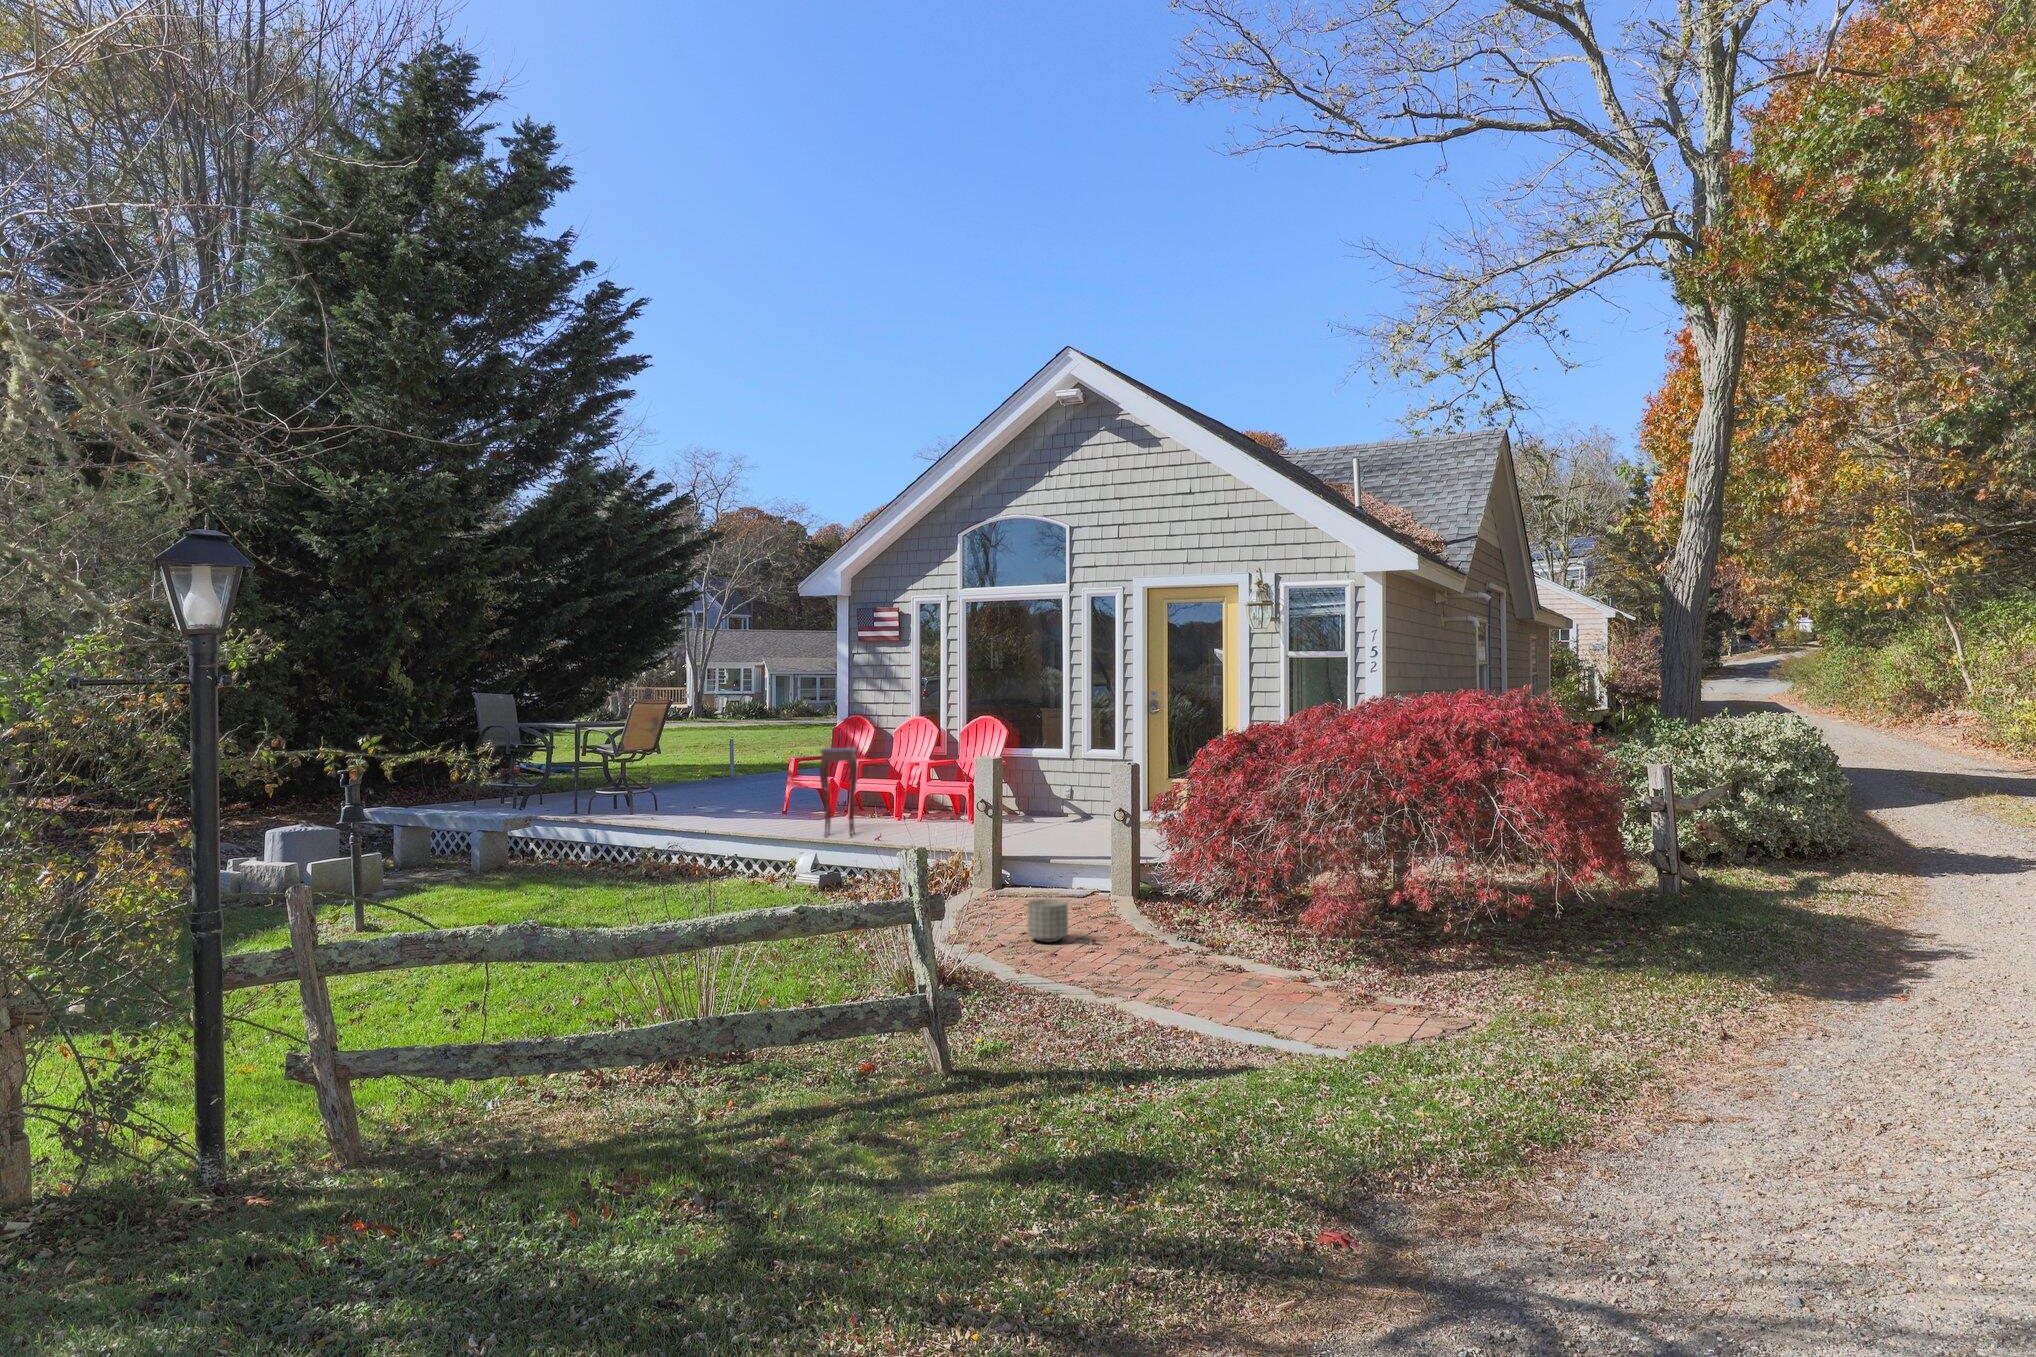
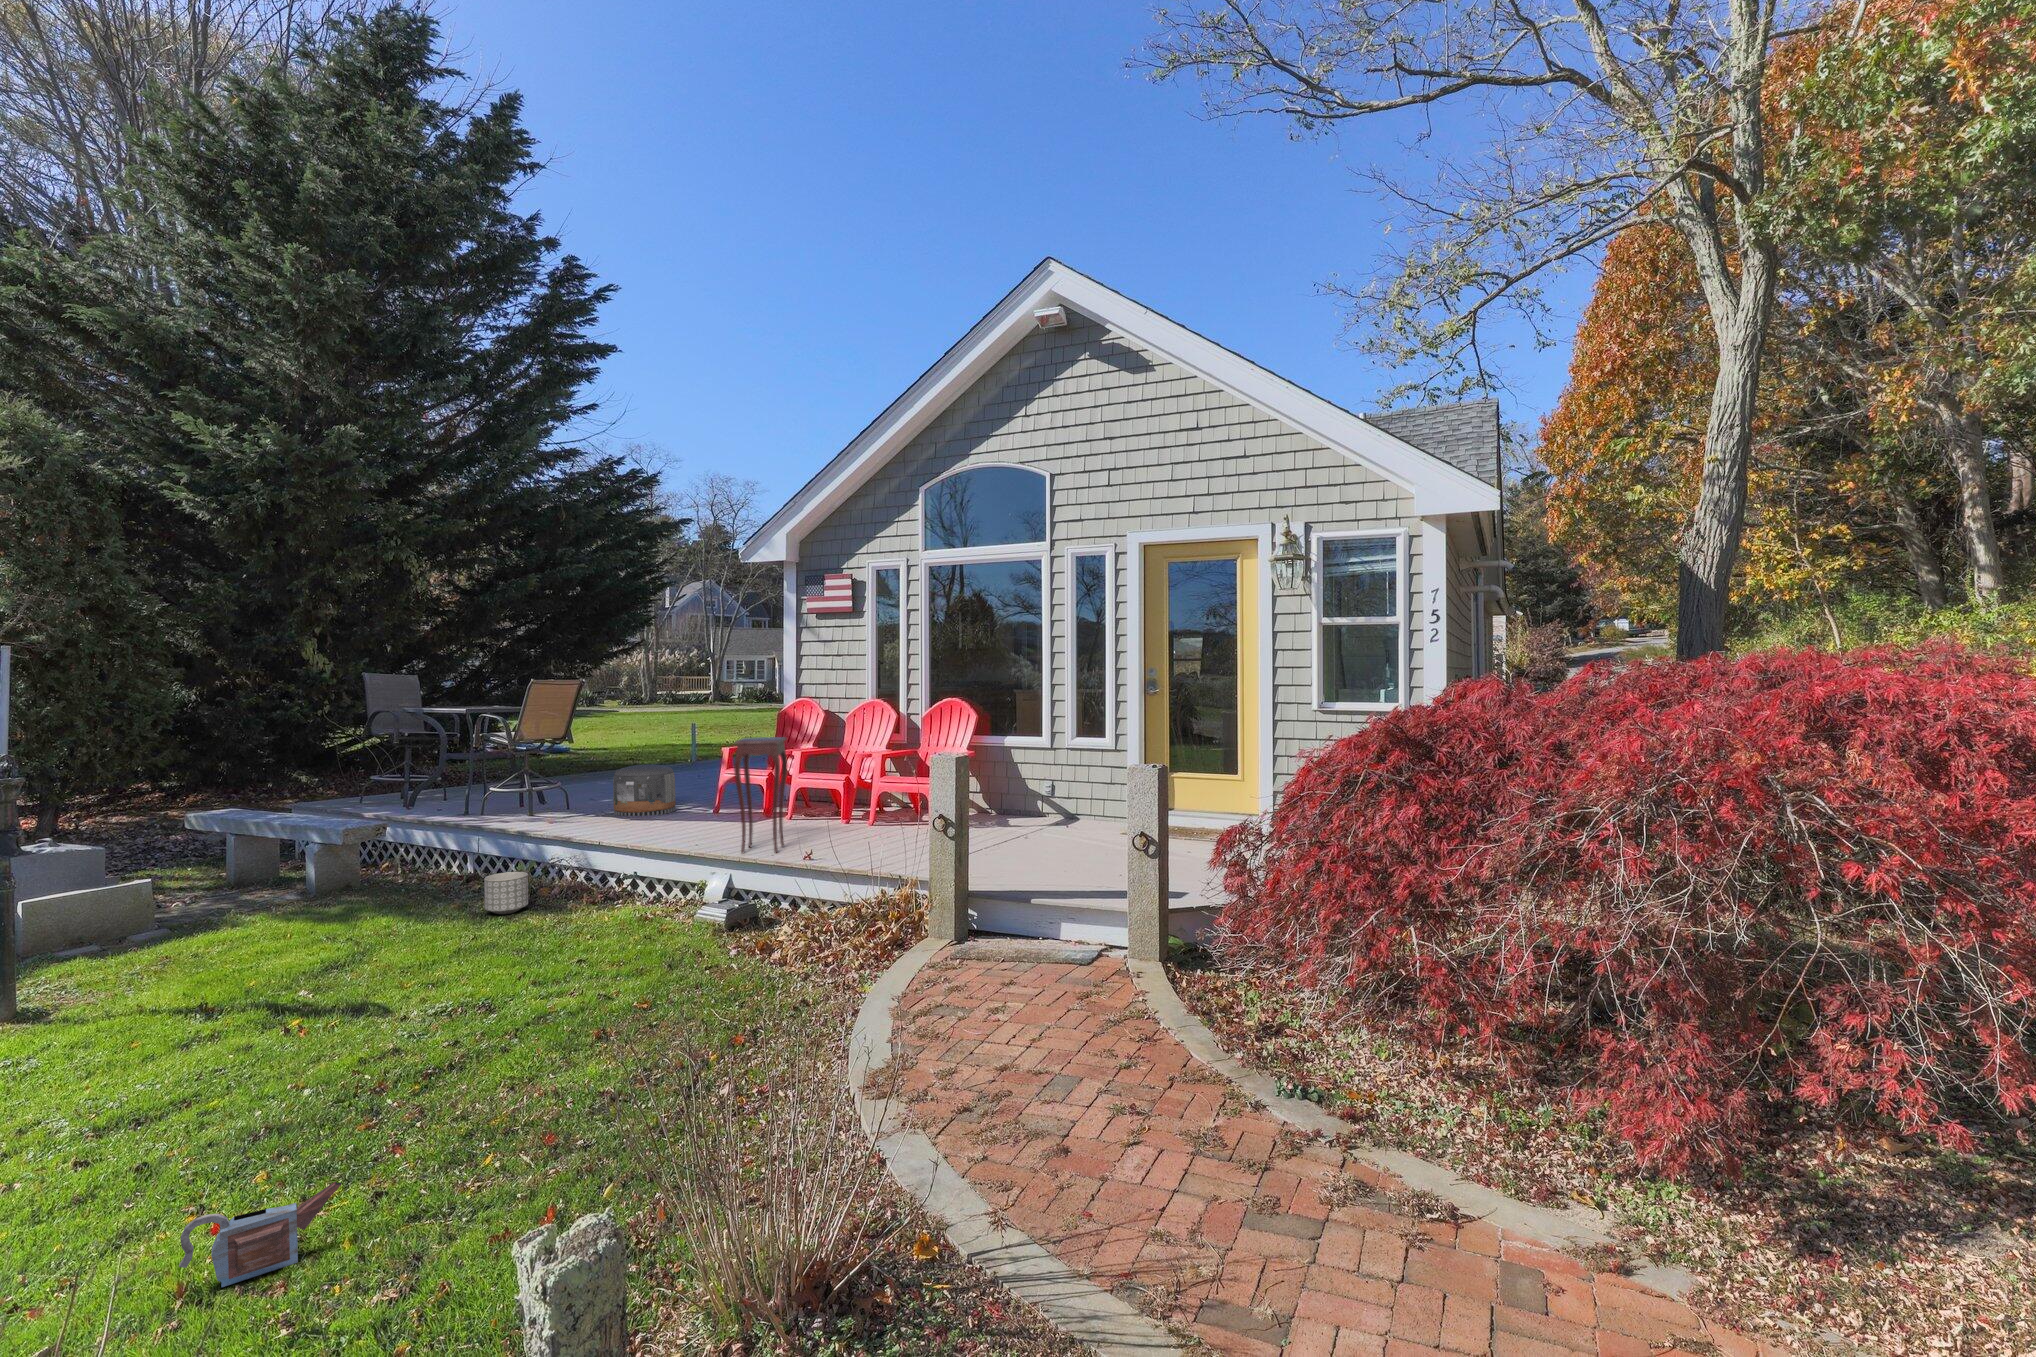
pouf: none [695,774,747,817] -> present [613,764,676,816]
planter: present [1028,899,1068,943] -> present [484,872,528,914]
watering can: none [628,961,689,1003] -> present [179,1181,342,1287]

